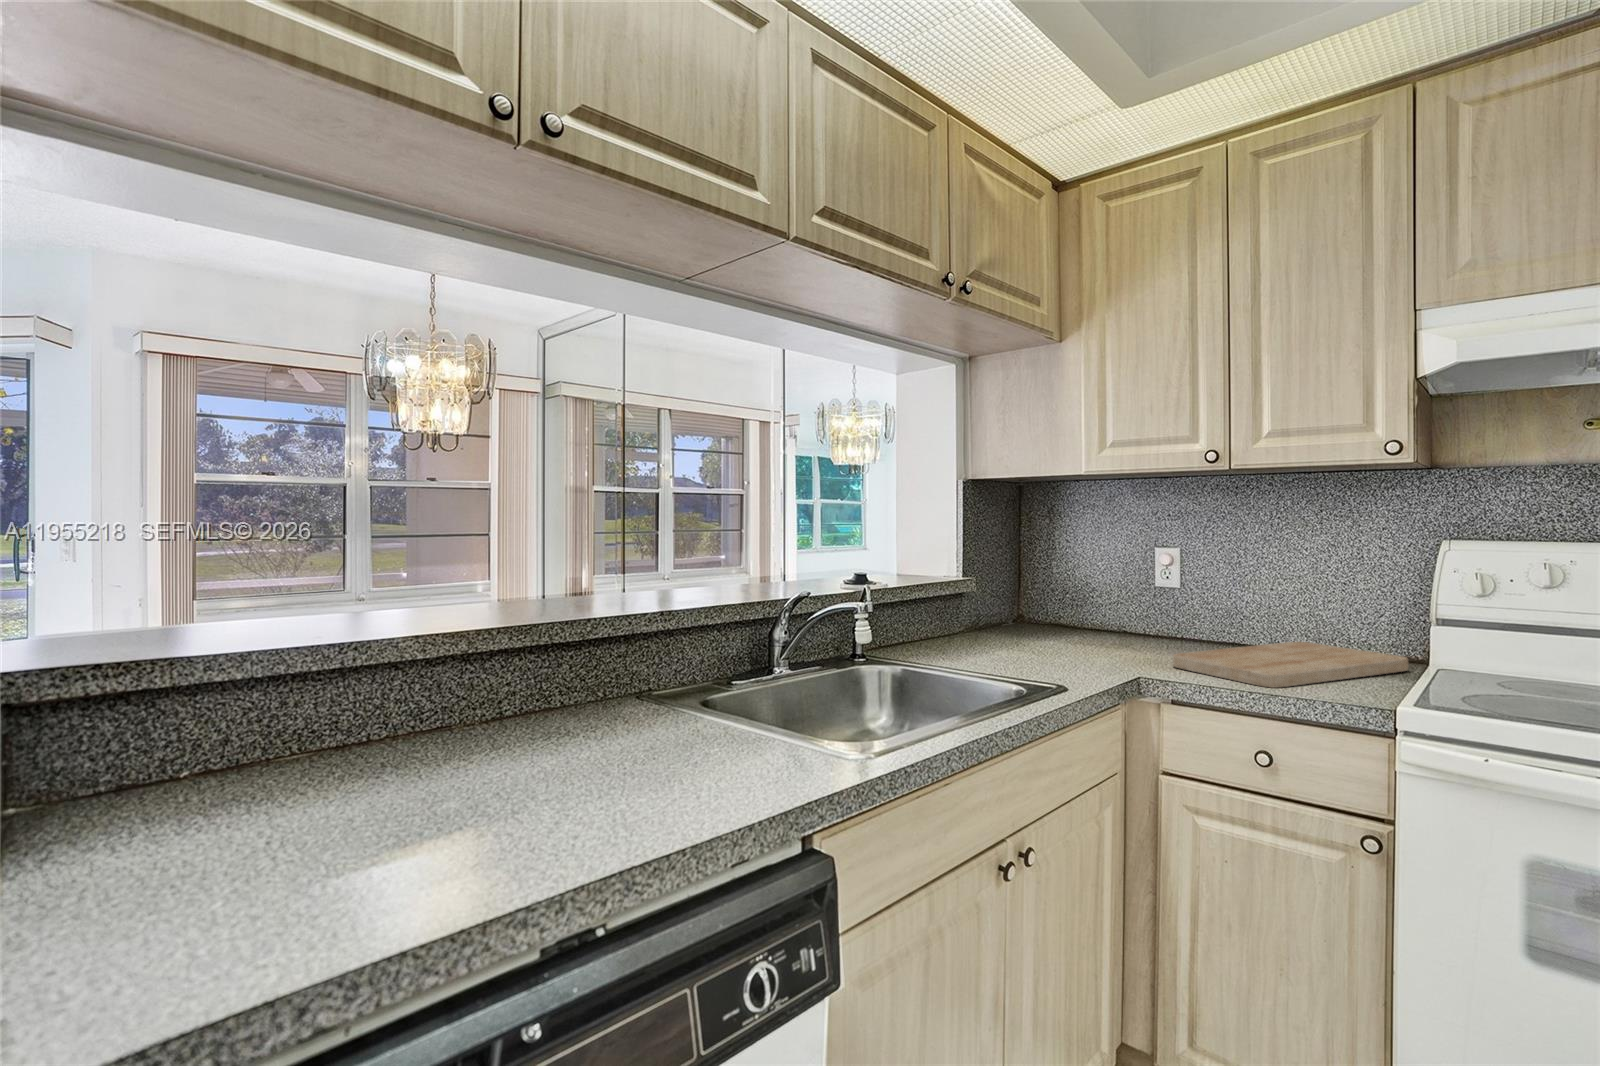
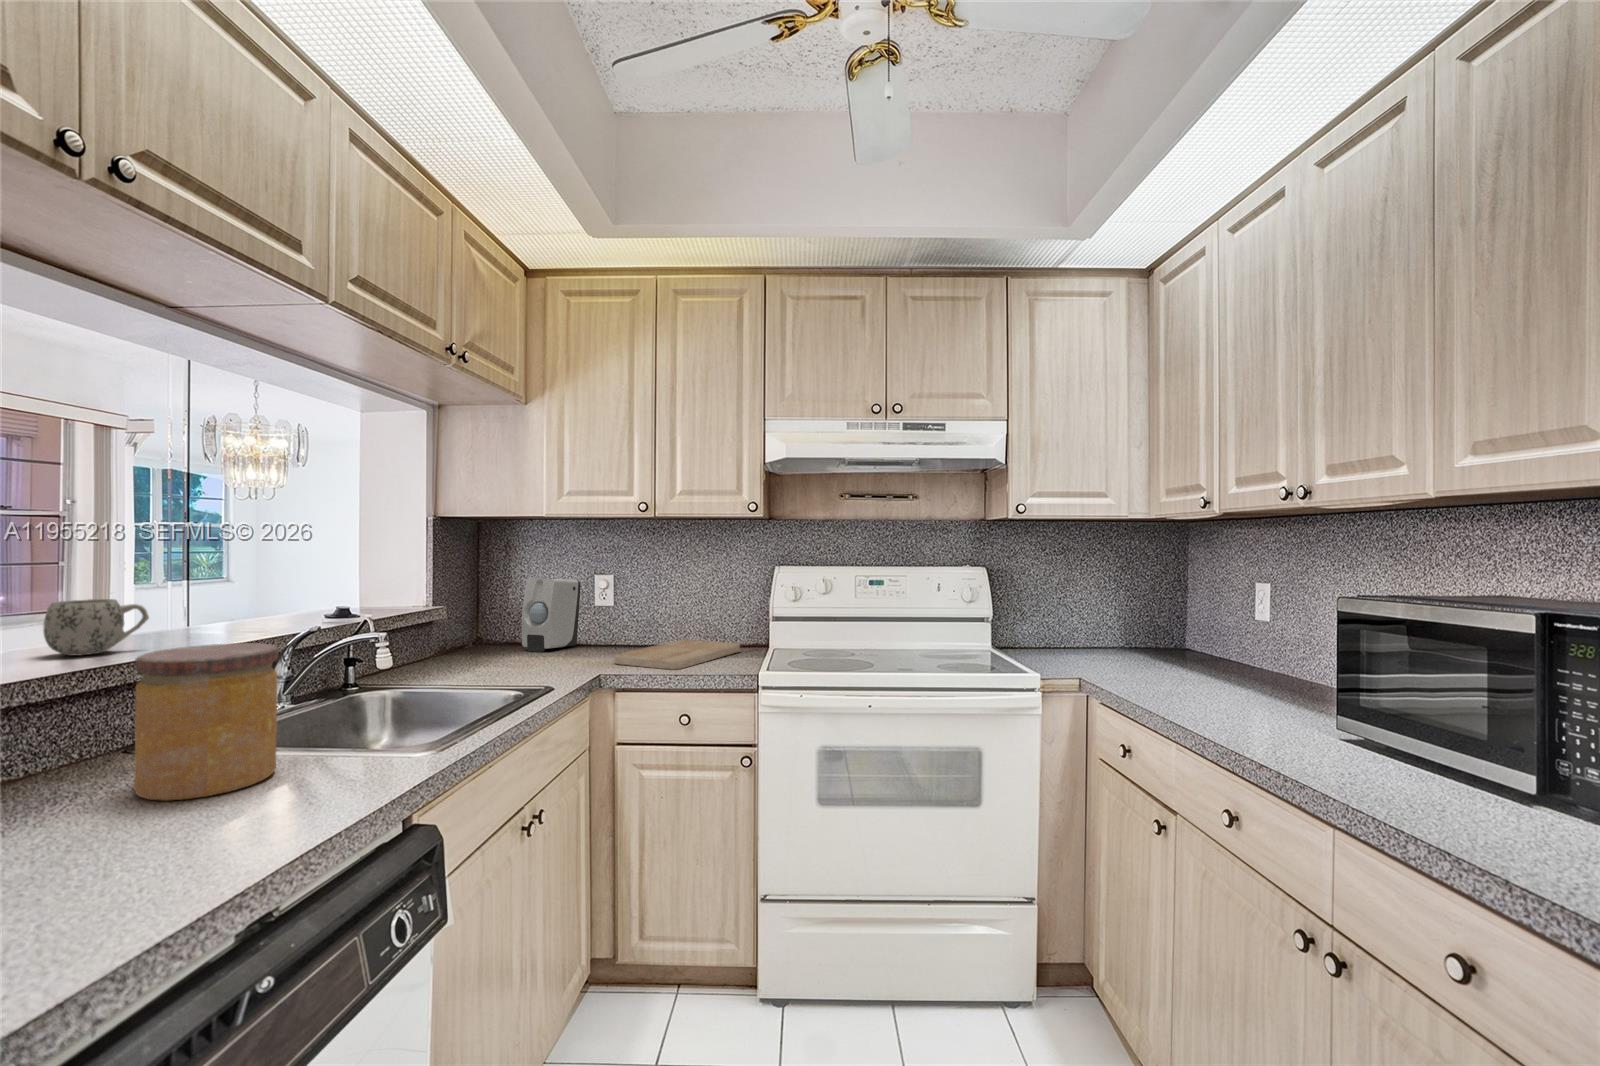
soap dispenser: none [1058,546,1136,640] -> present [522,578,581,652]
mug: none [599,555,668,604] -> present [43,599,149,656]
jar: none [591,600,711,761] -> present [134,643,278,801]

